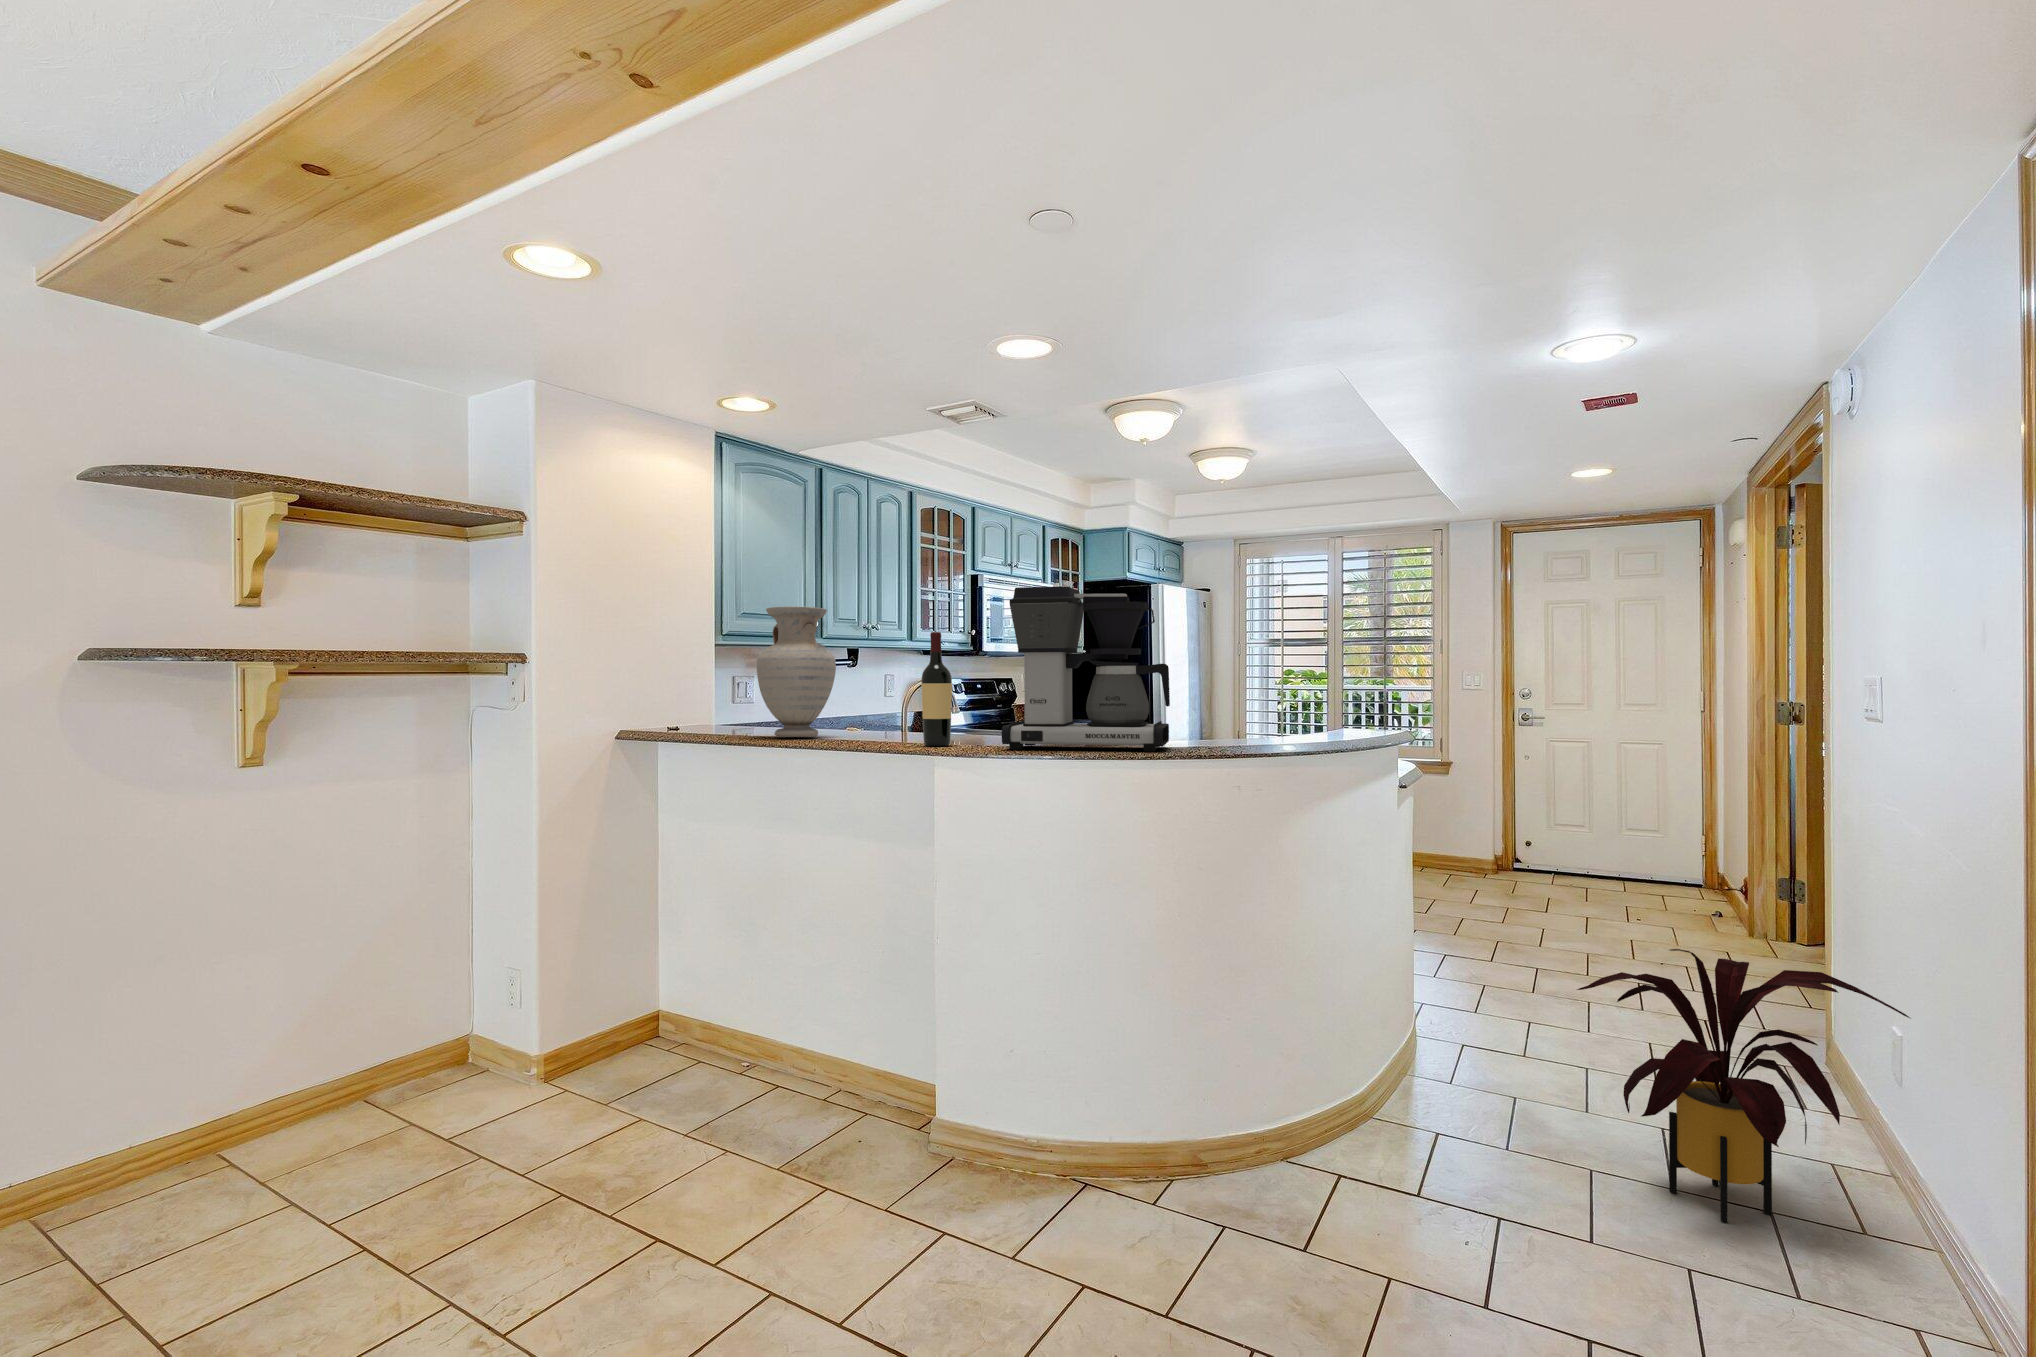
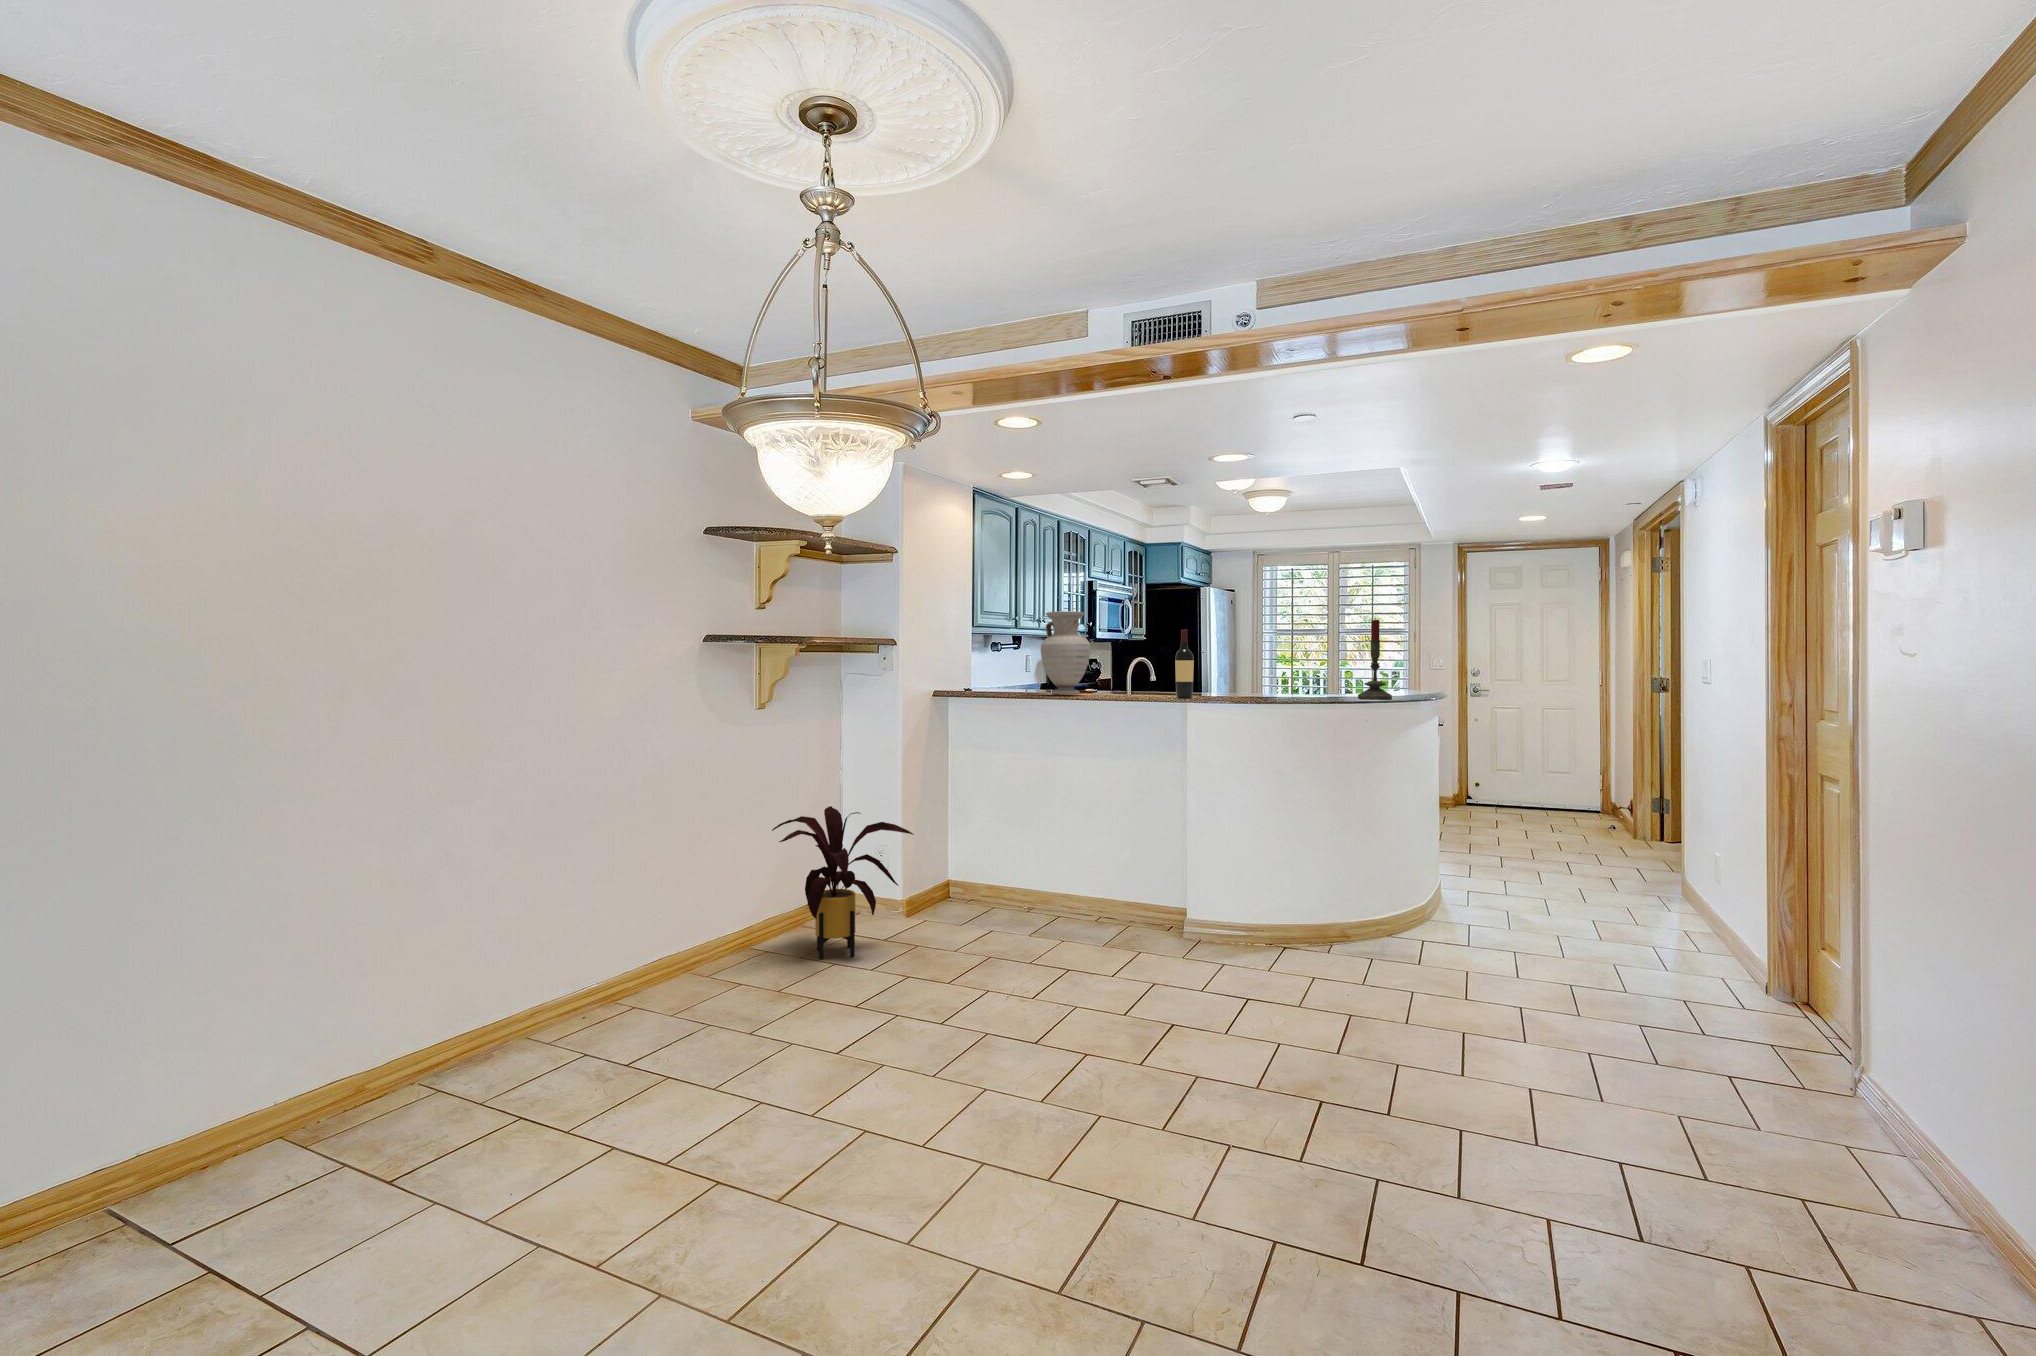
coffee maker: present [1002,586,1170,752] -> none [1233,604,1333,700]
candle: none [1223,608,1279,751] -> present [1358,618,1392,699]
house plant: present [1577,949,1910,1223] -> present [772,806,914,959]

